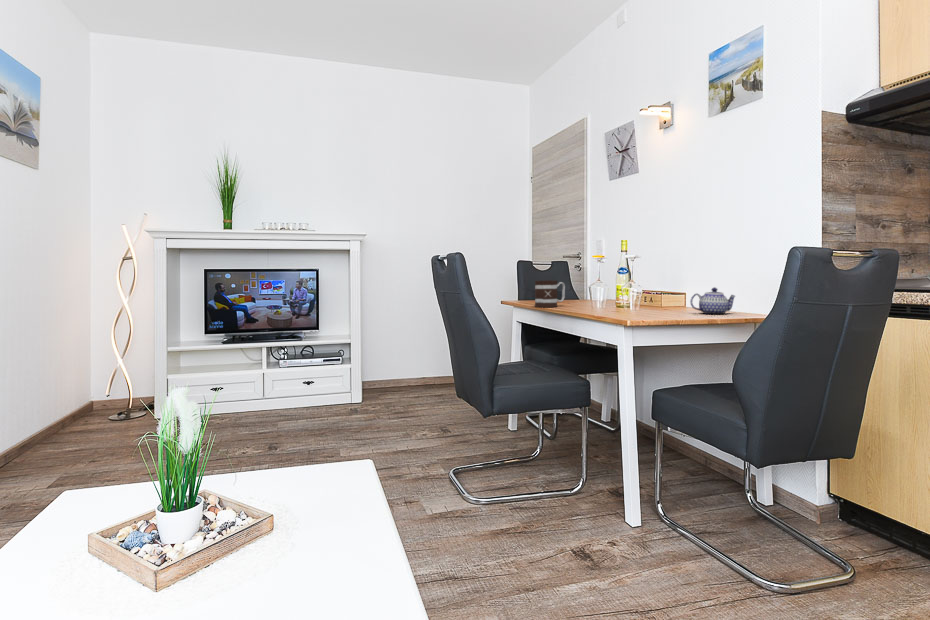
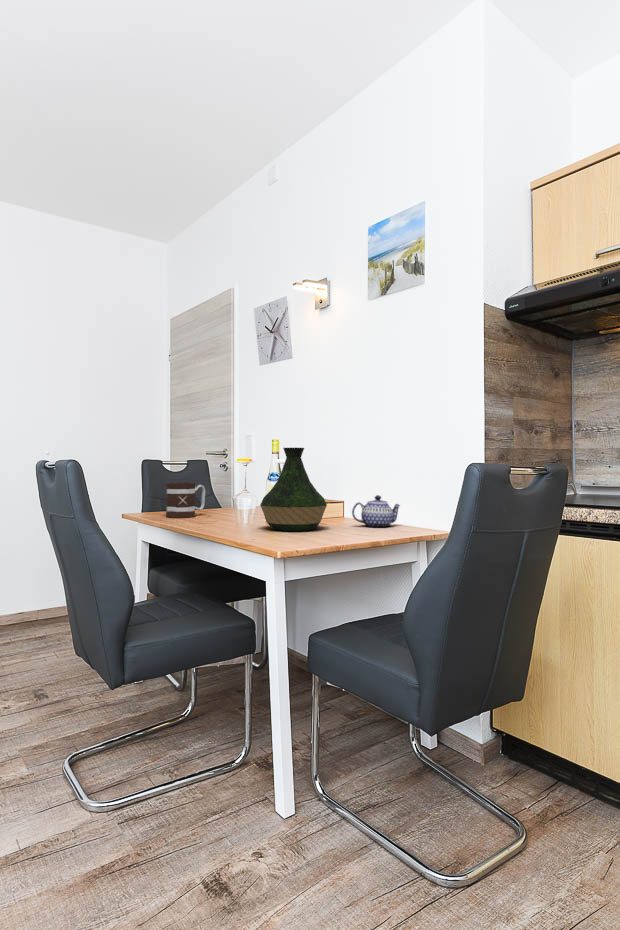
vase: none [611,249,668,316] -> present [260,448,327,531]

